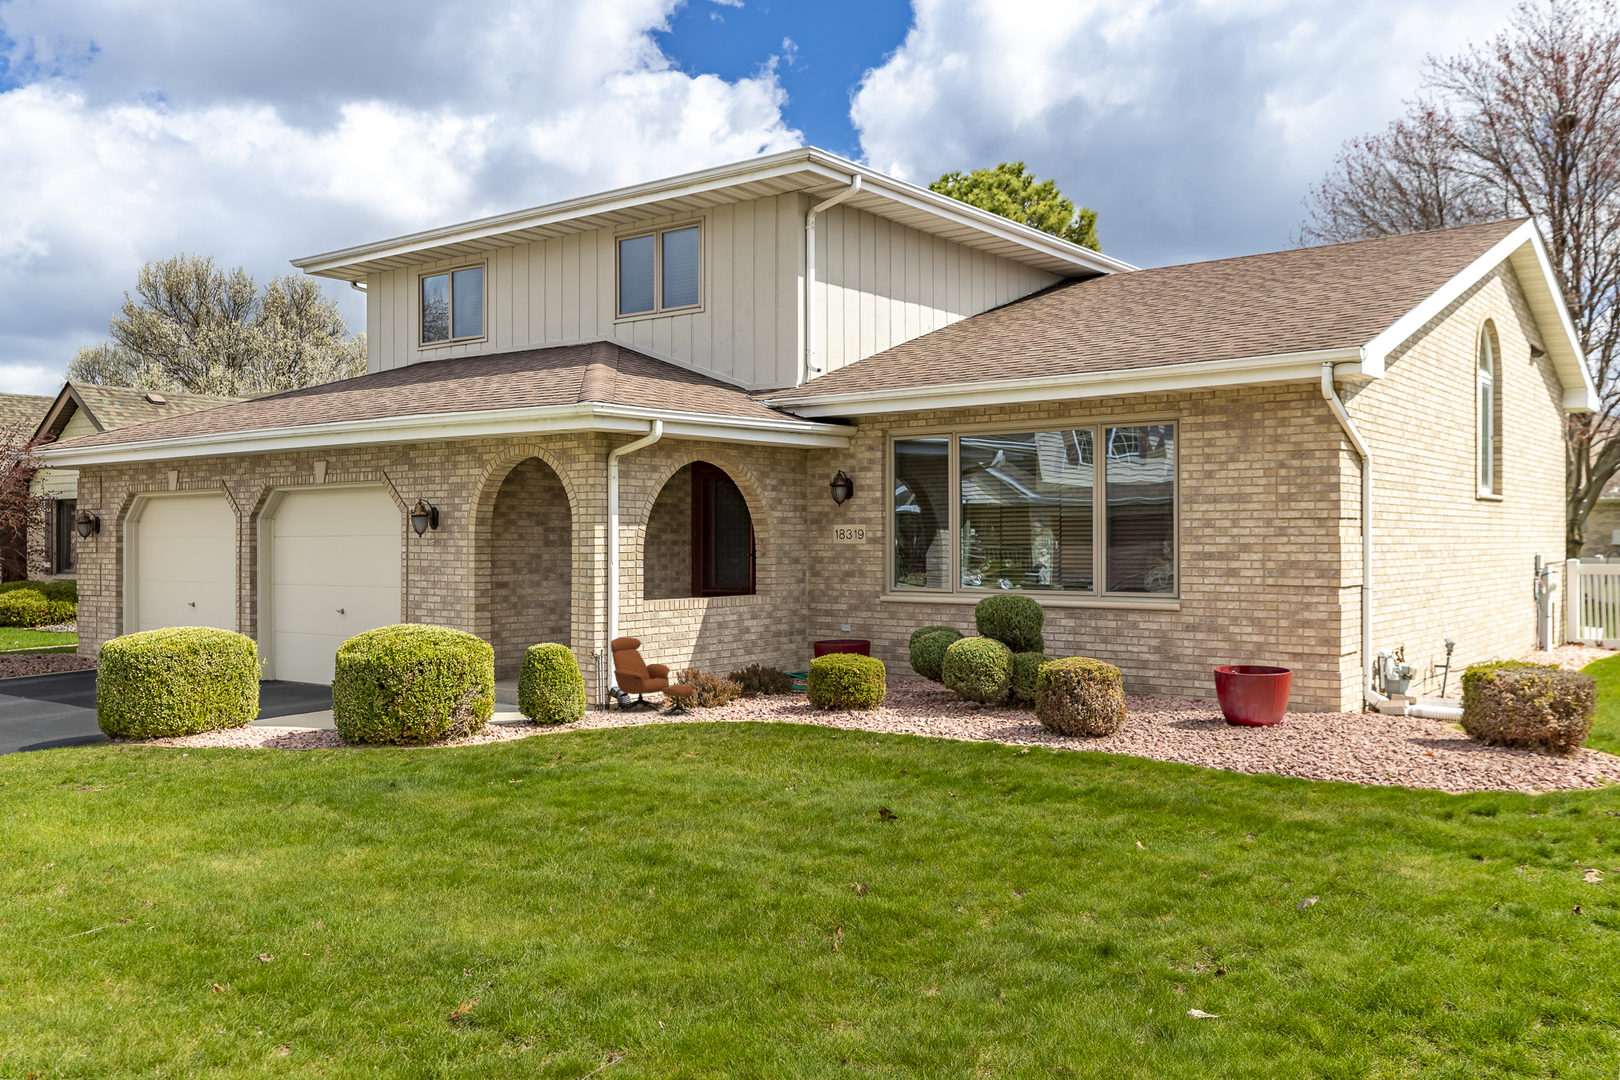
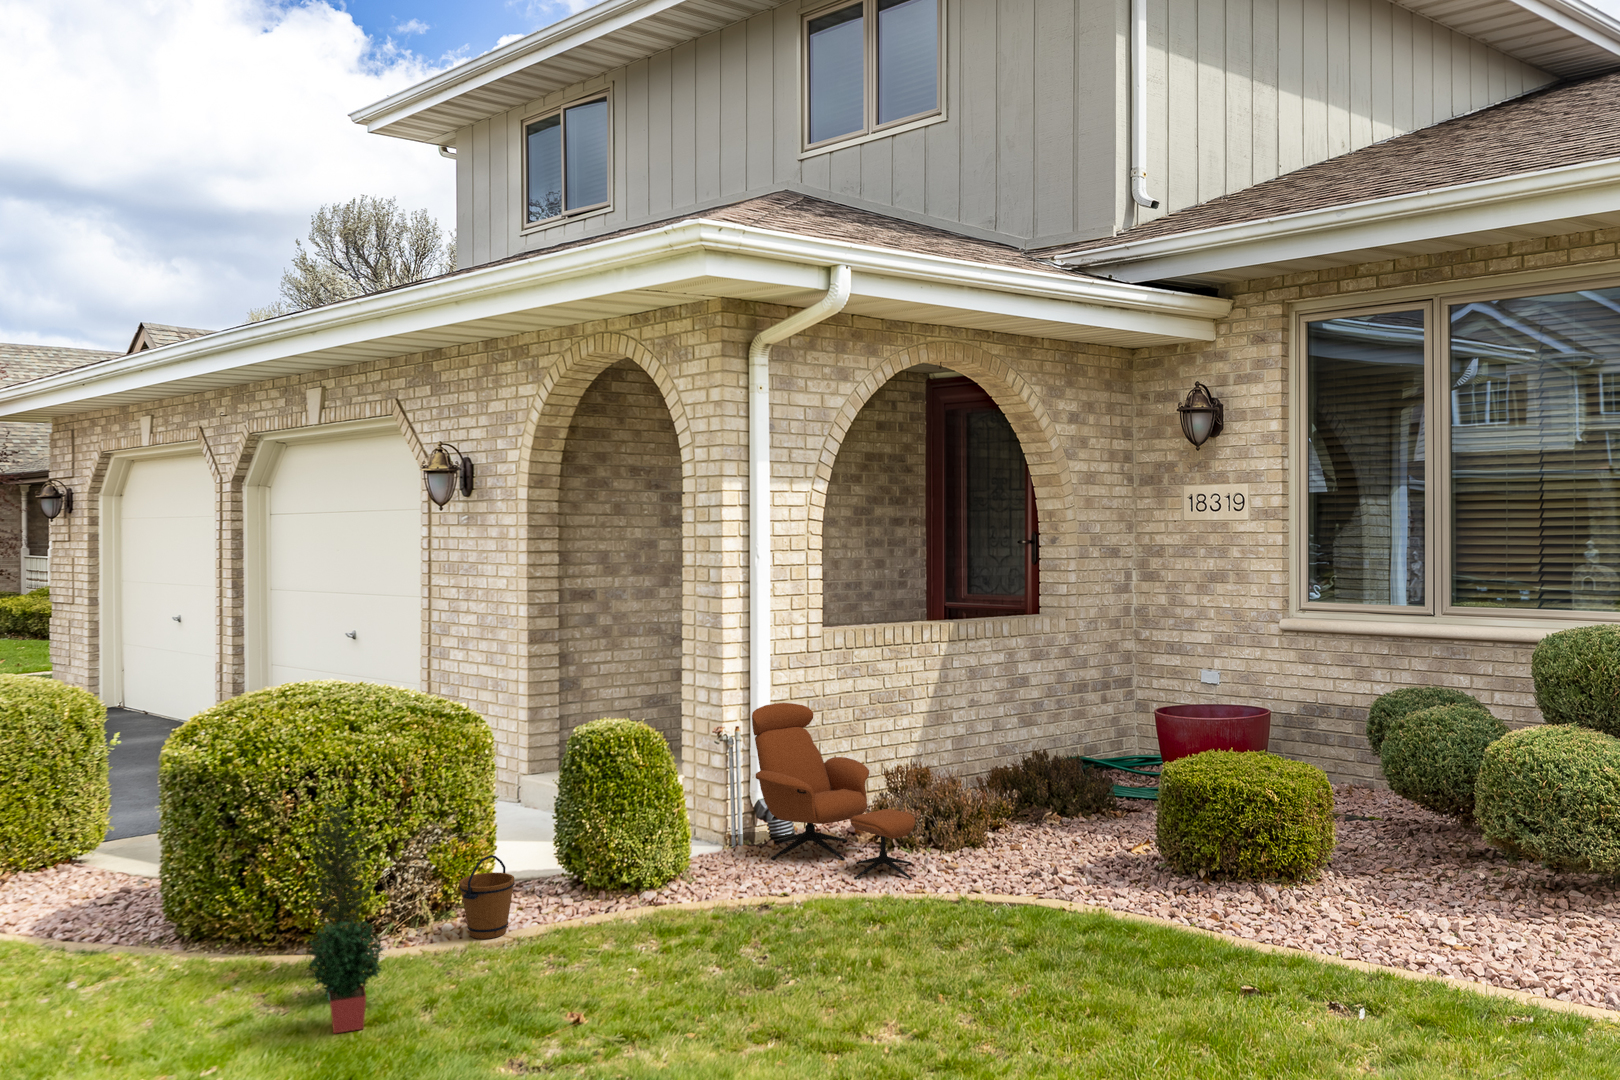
potted plant: none [423,675,474,764] -> present [308,802,384,1033]
bucket: none [485,702,510,740] -> present [460,855,514,939]

